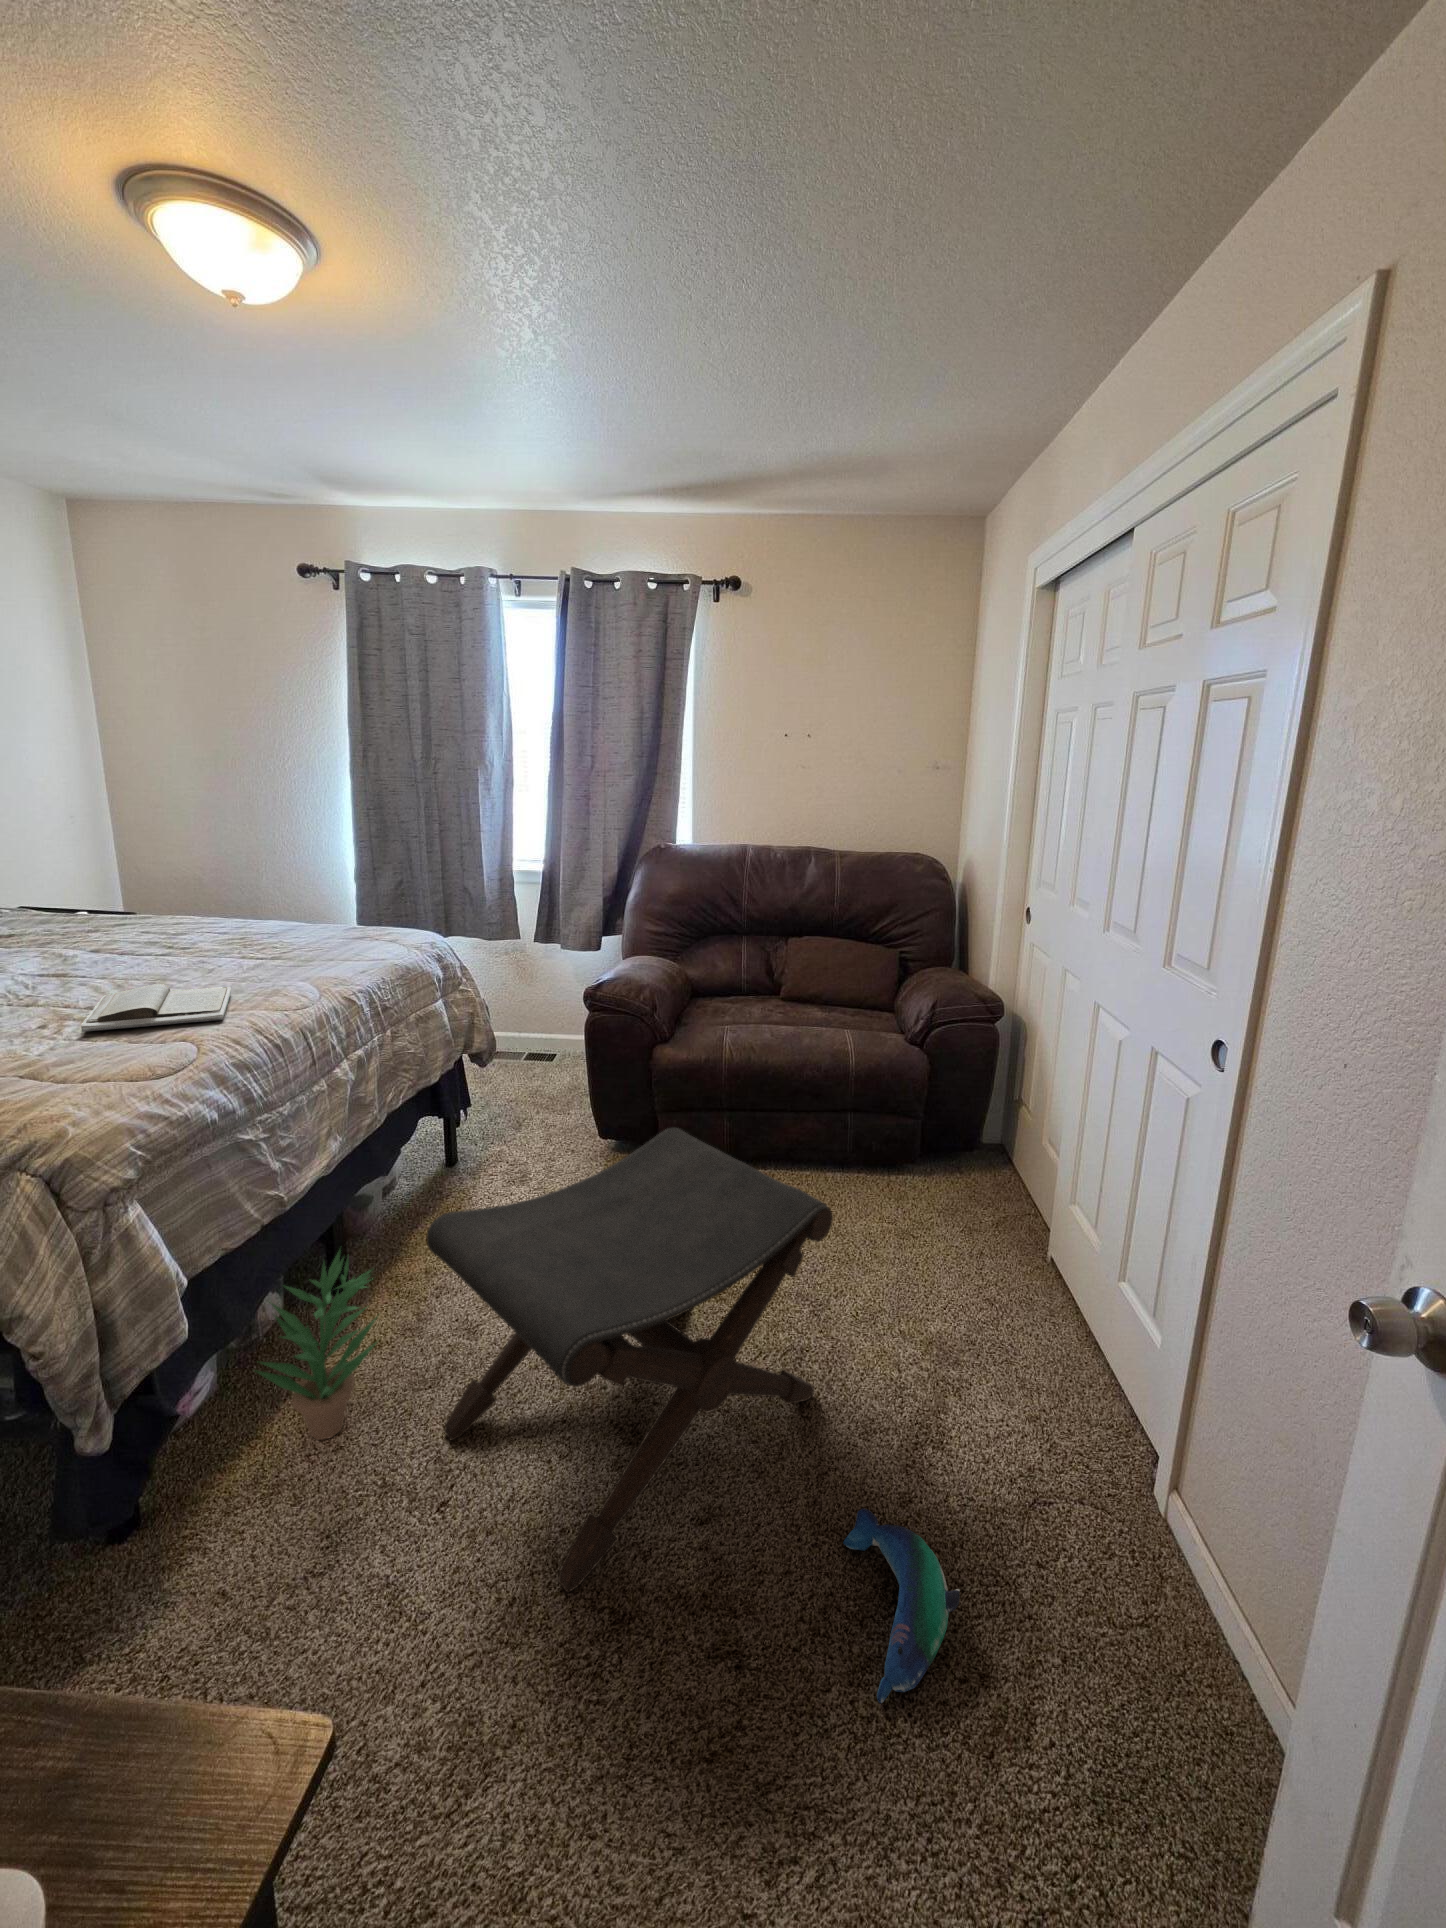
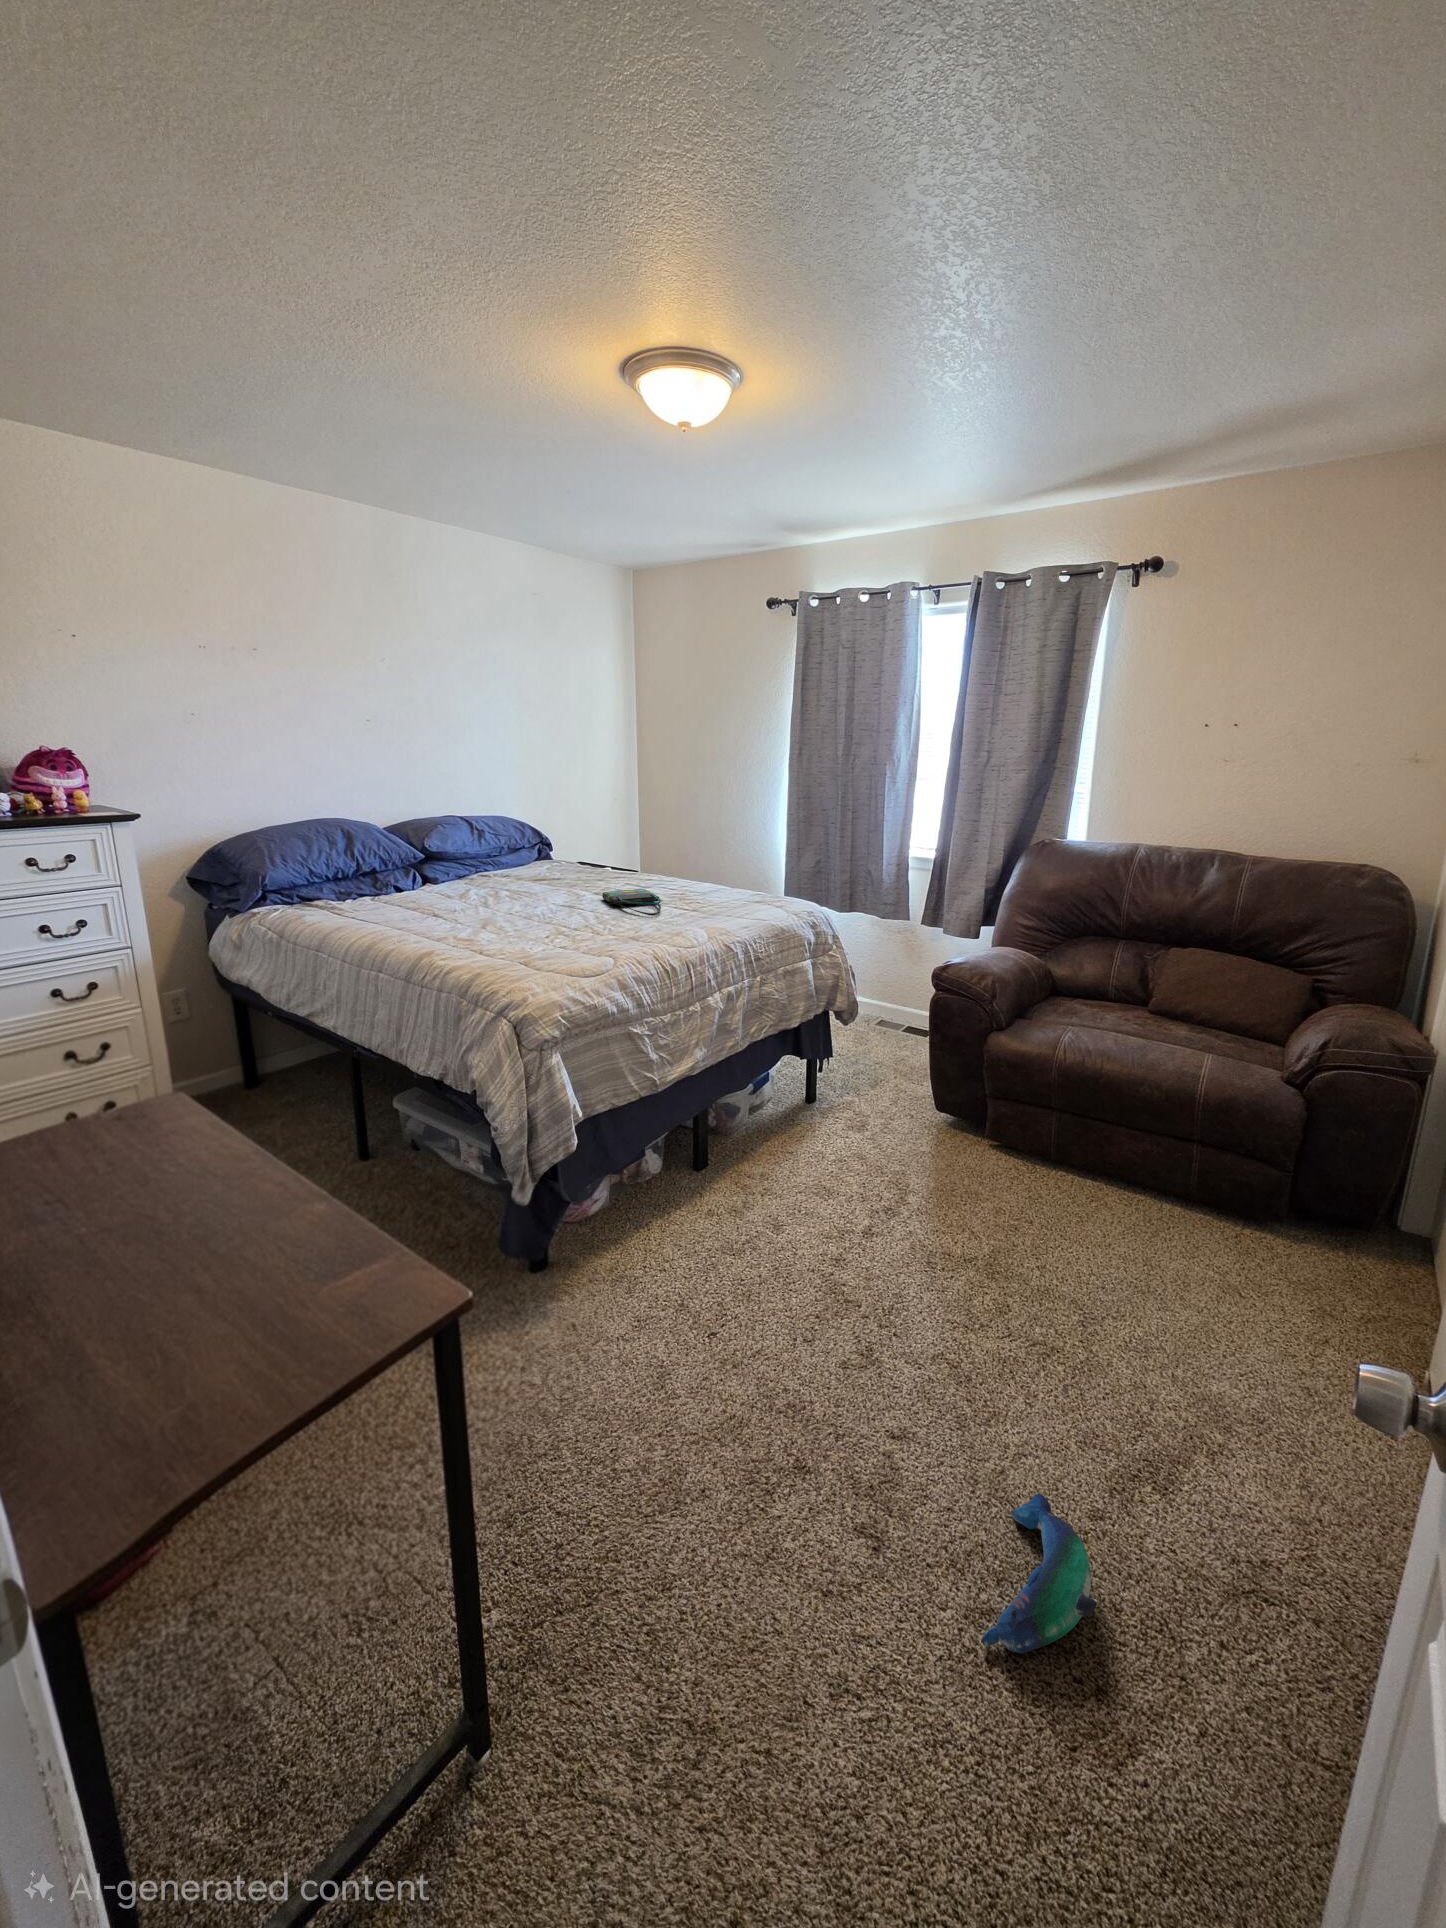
tote bag: none [110,938,223,972] -> present [602,889,662,916]
book: present [81,984,231,1032] -> none [562,919,655,948]
footstool: present [426,1128,833,1592] -> none [729,1101,1073,1430]
potted plant: present [256,1250,377,1440] -> none [619,1124,705,1260]

